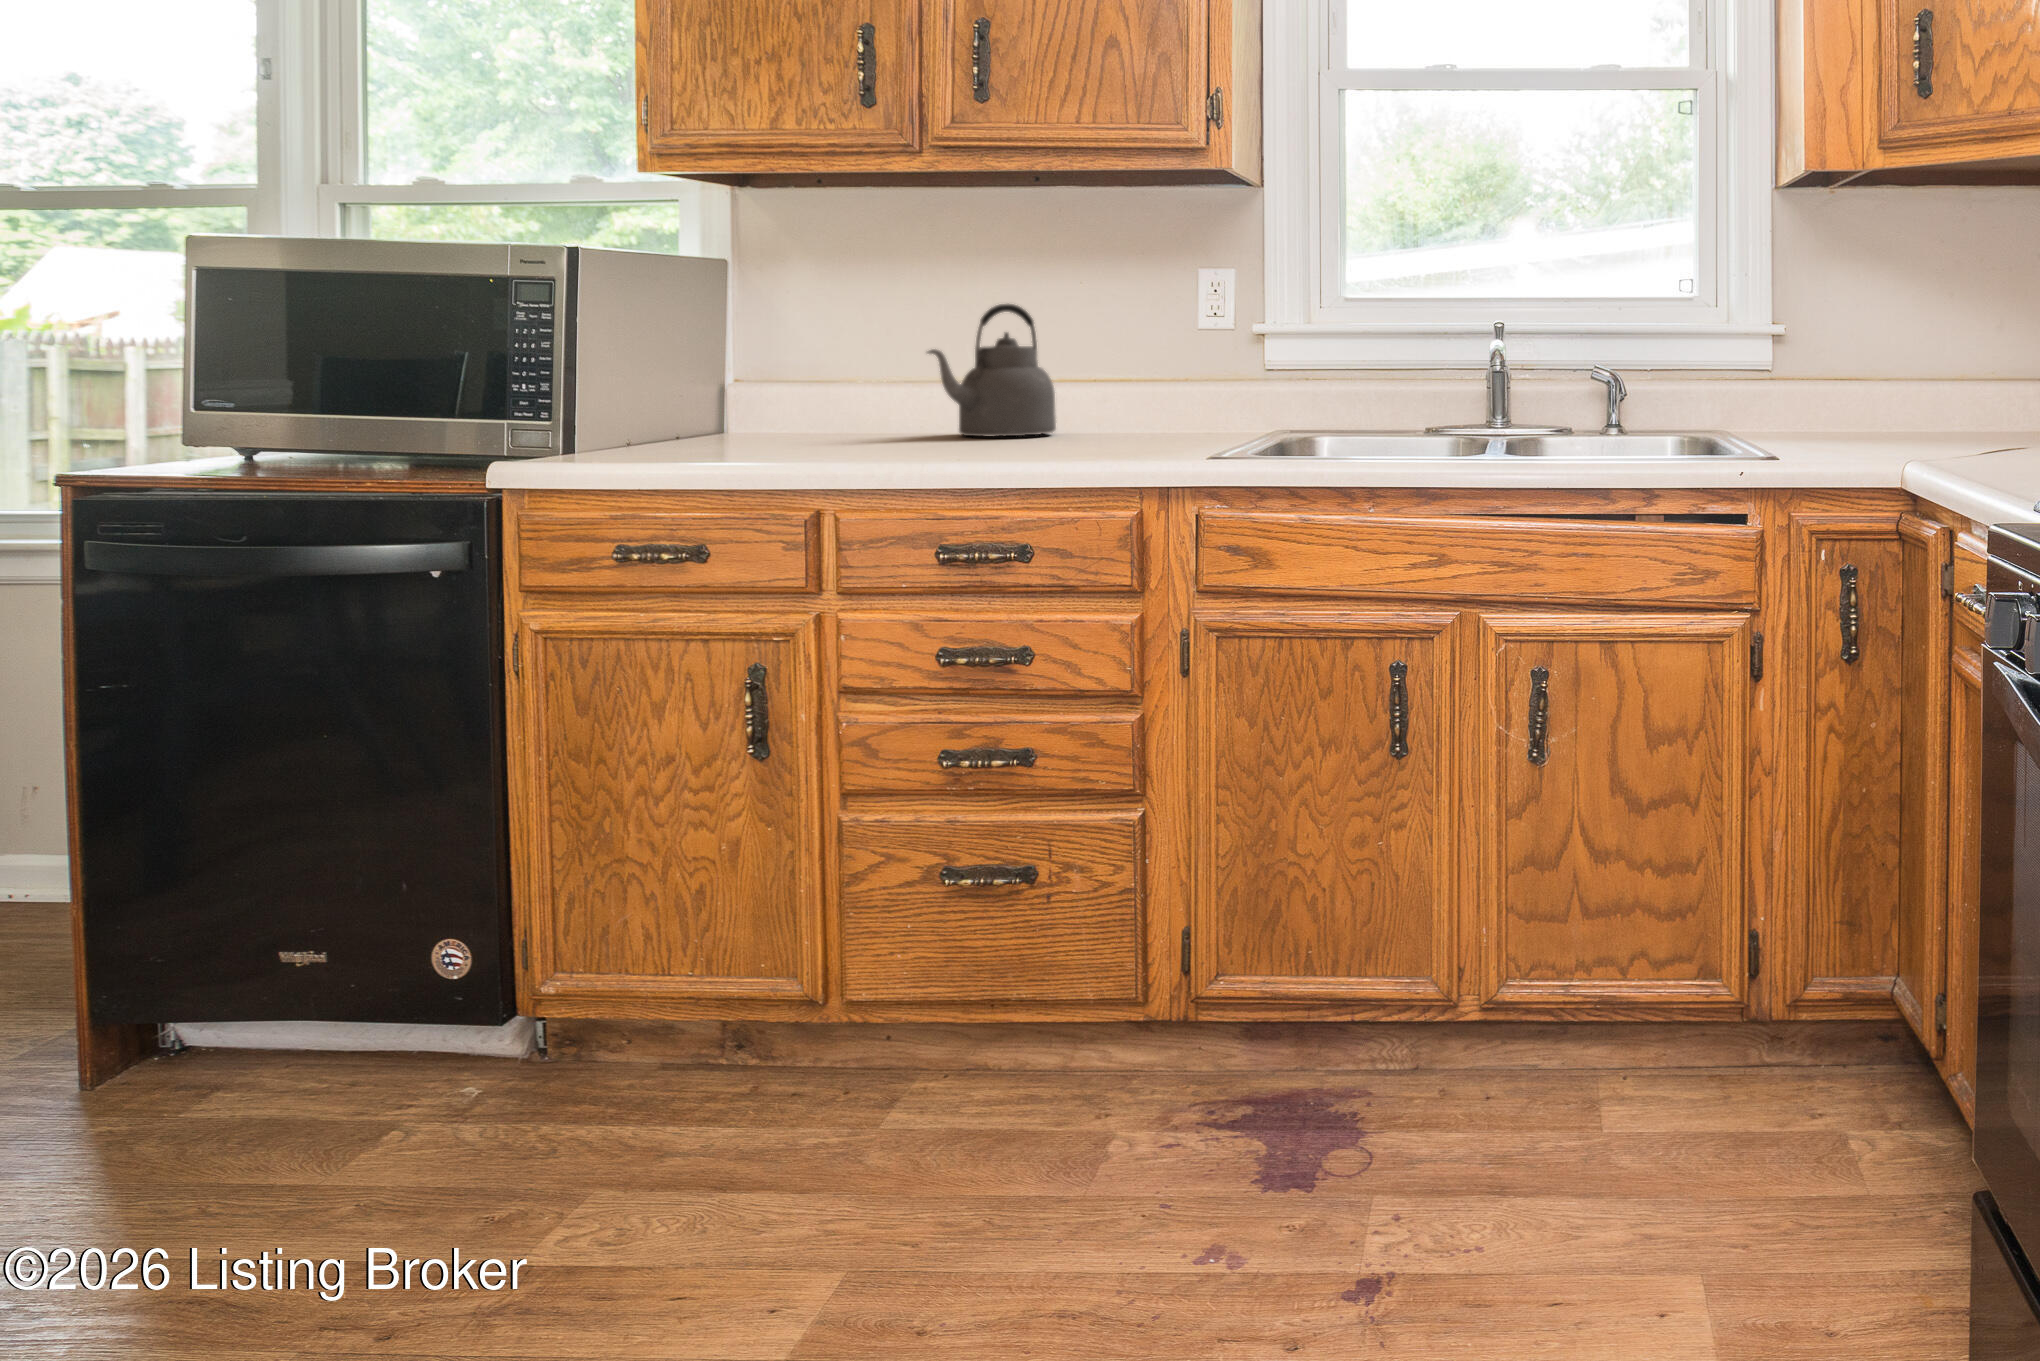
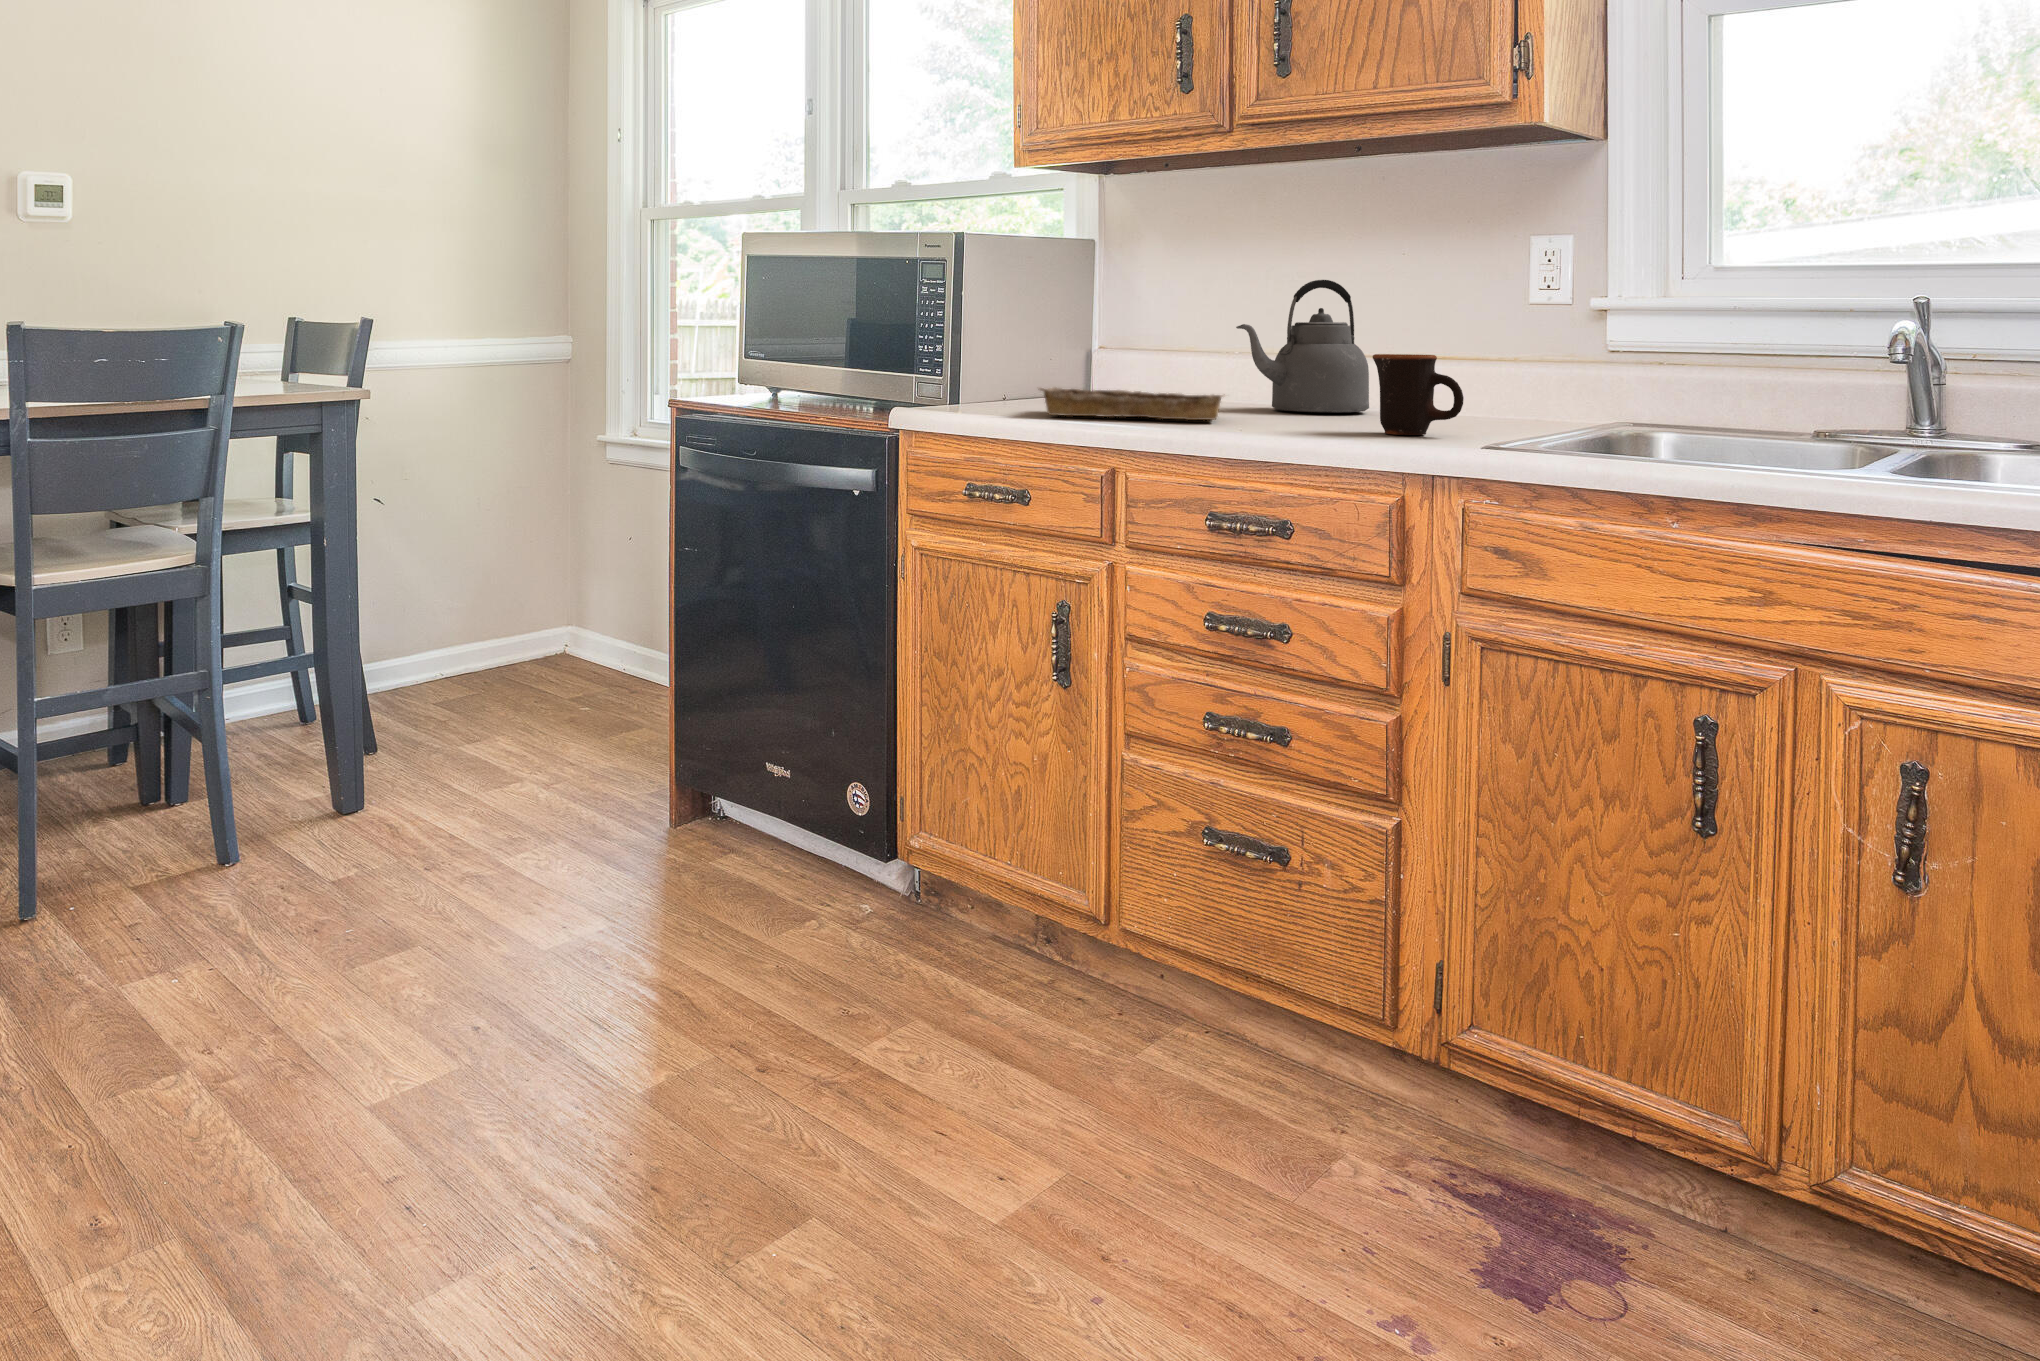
mug: none [1089,376,1174,452] -> present [1373,354,1464,435]
tray: none [719,422,938,455] -> present [1040,388,1225,420]

